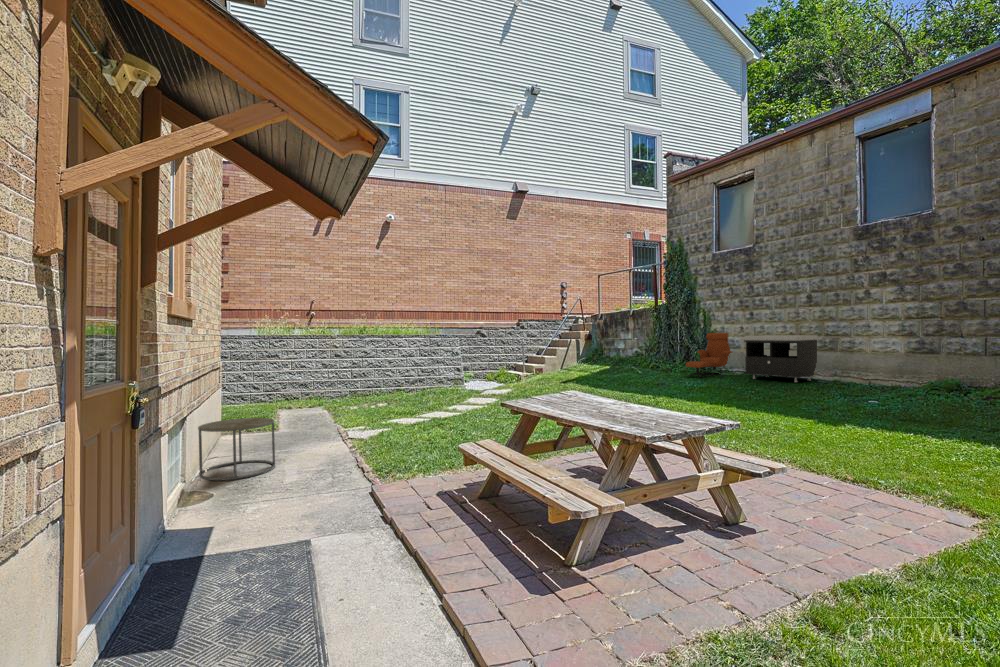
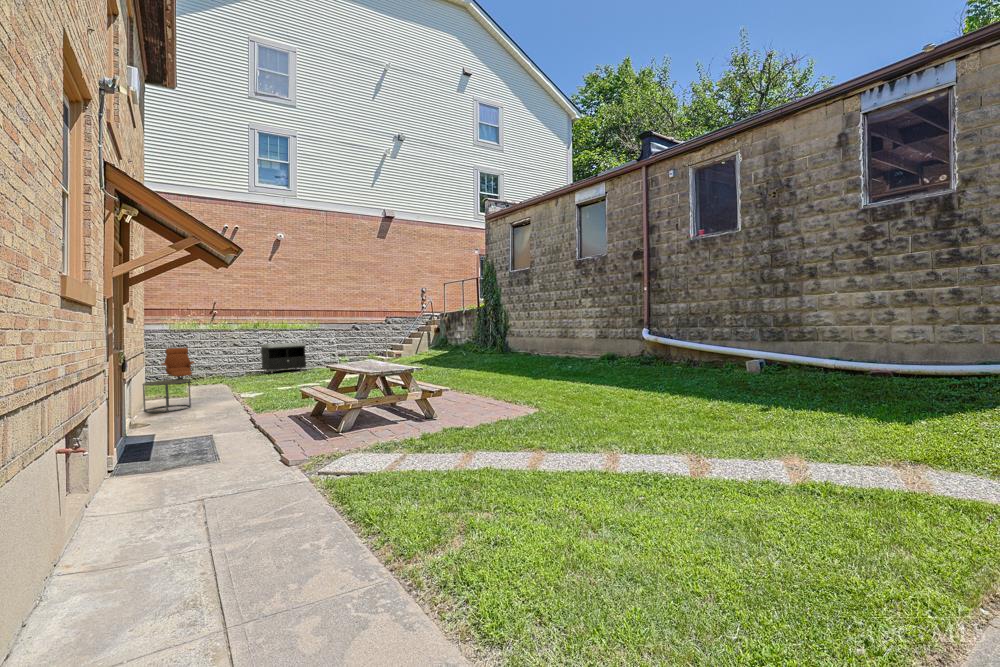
lounge chair: present [686,333,733,377] -> present [161,348,195,383]
storage bench: present [744,335,817,382] -> present [261,343,306,373]

